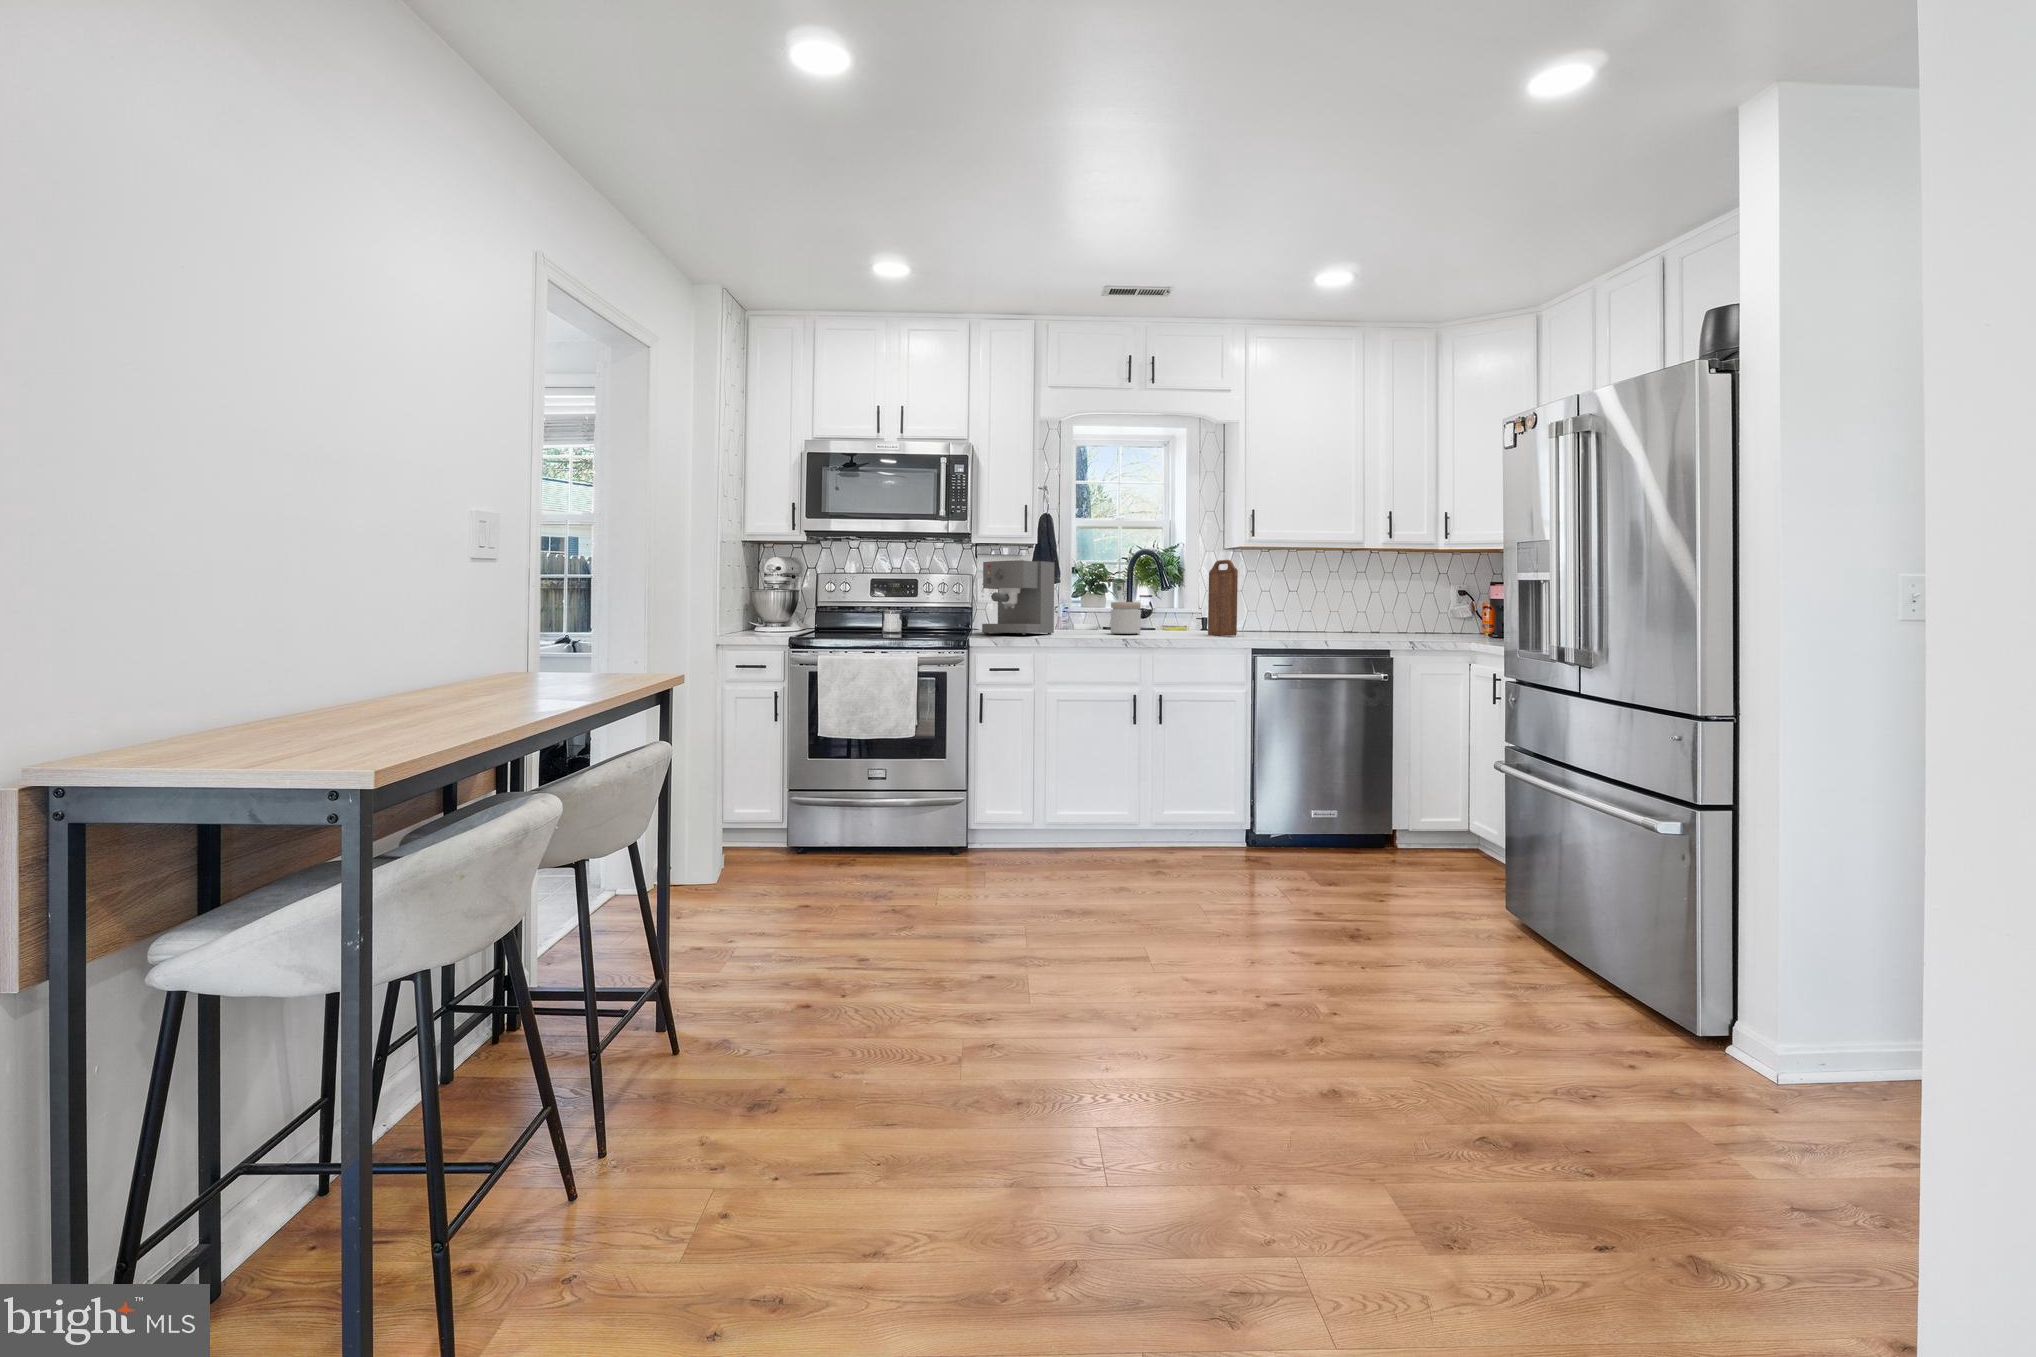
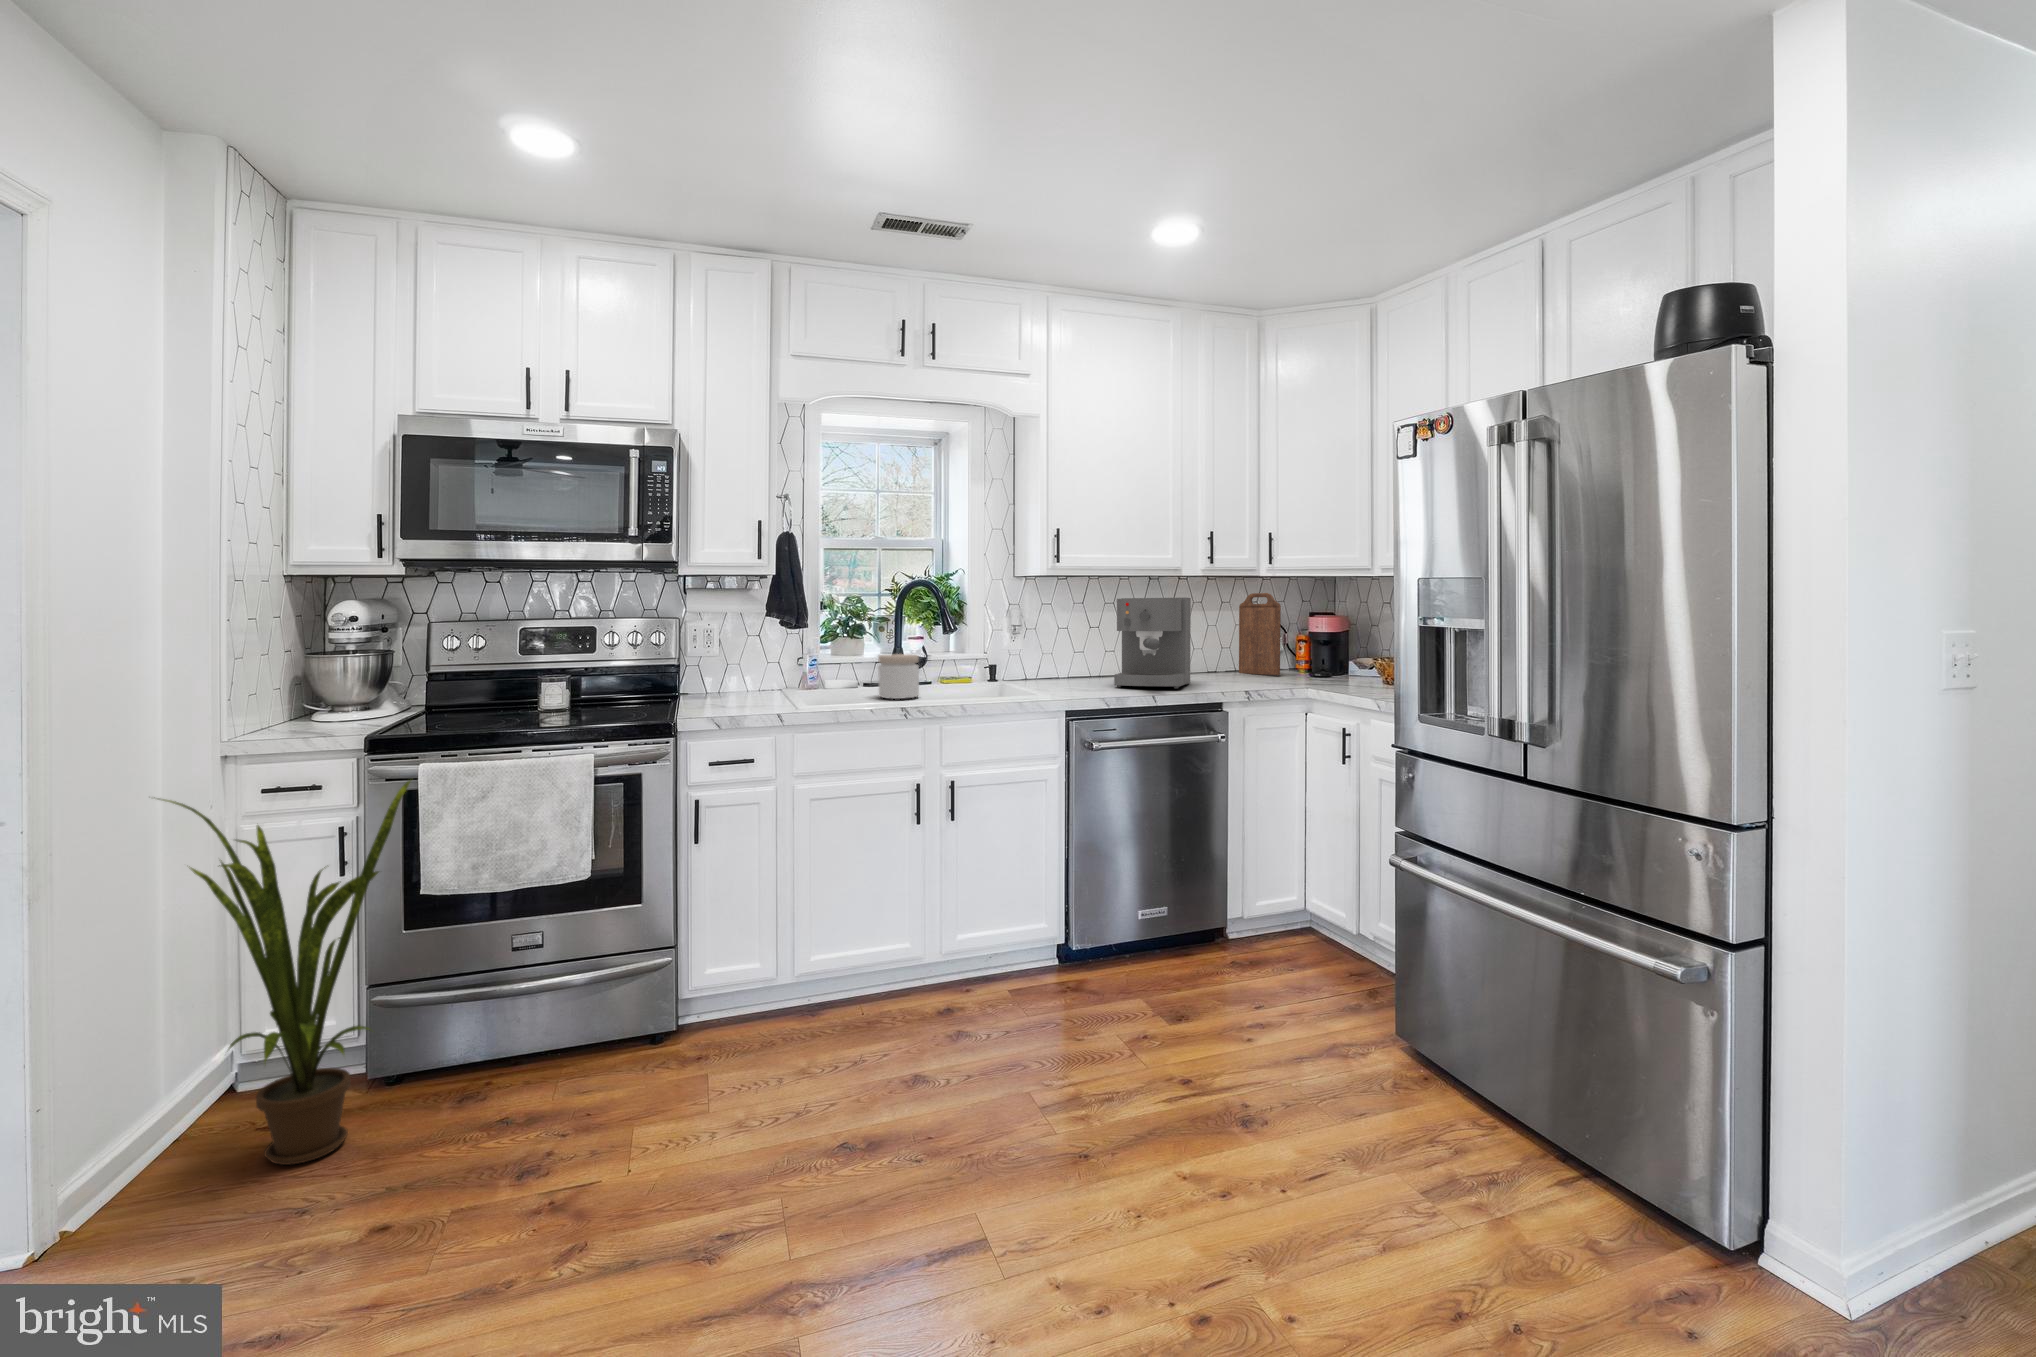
coffee maker: present [982,560,1054,635] -> present [1114,598,1191,688]
cutting board: present [1208,560,1238,636] -> present [1239,593,1281,675]
house plant: none [683,660,815,878] -> present [162,781,410,1165]

